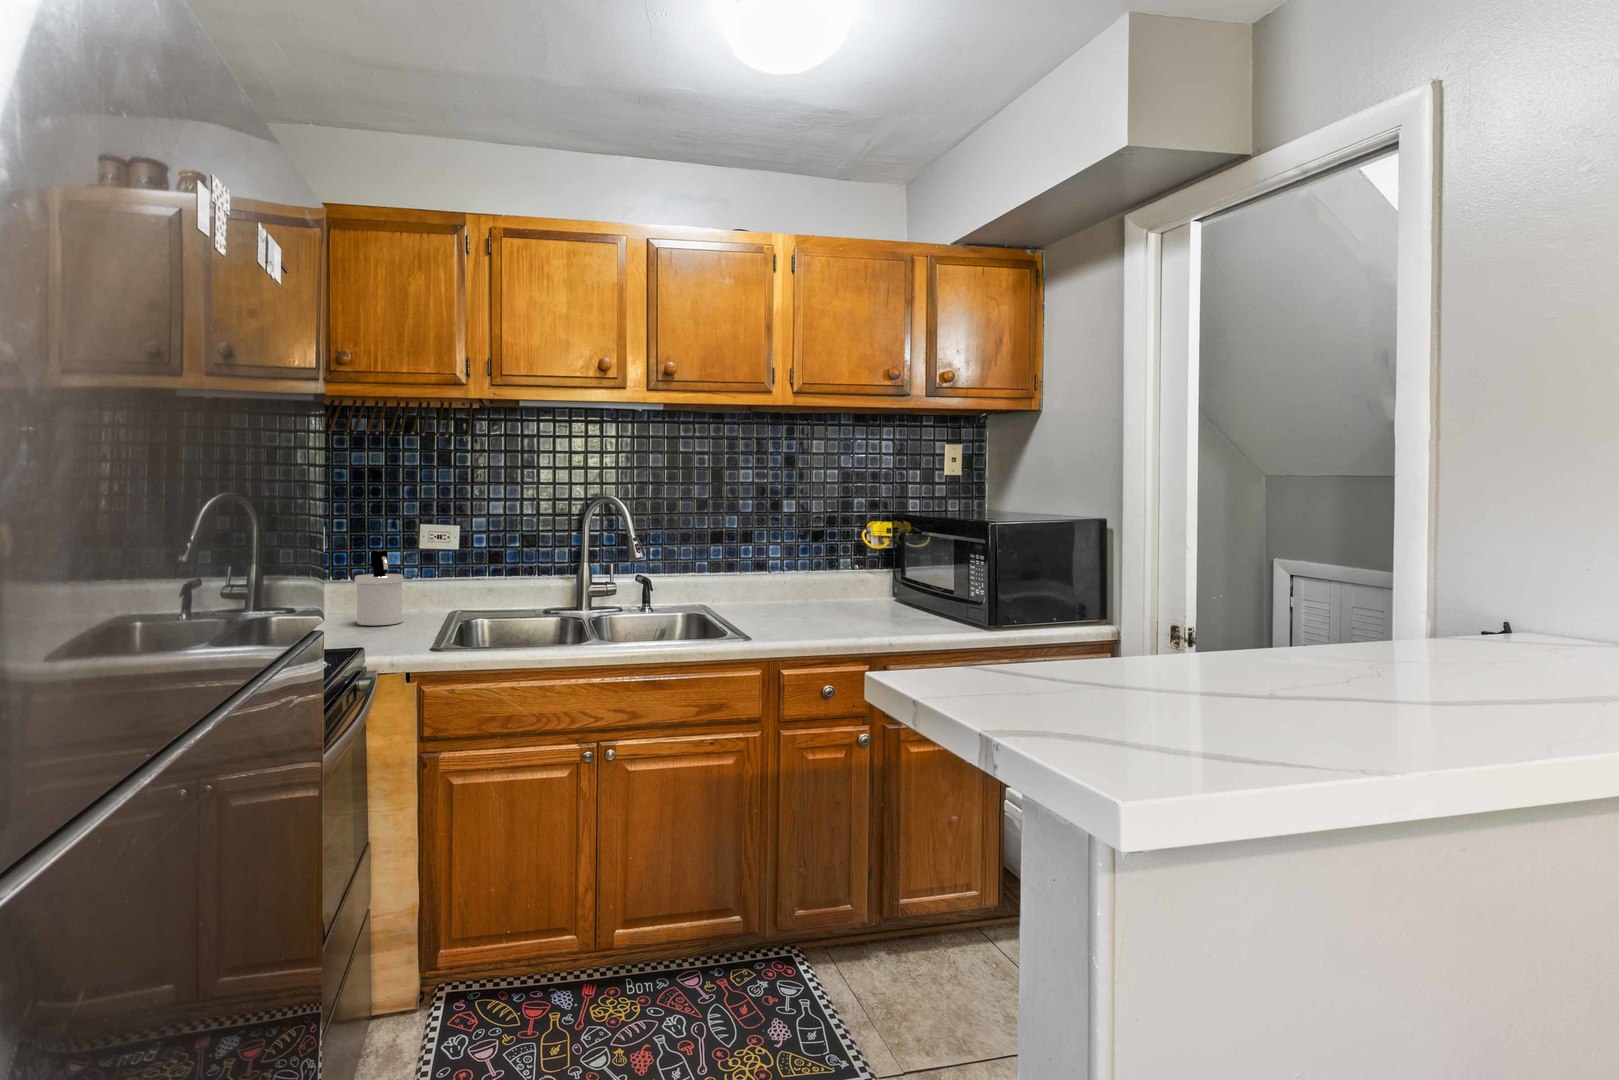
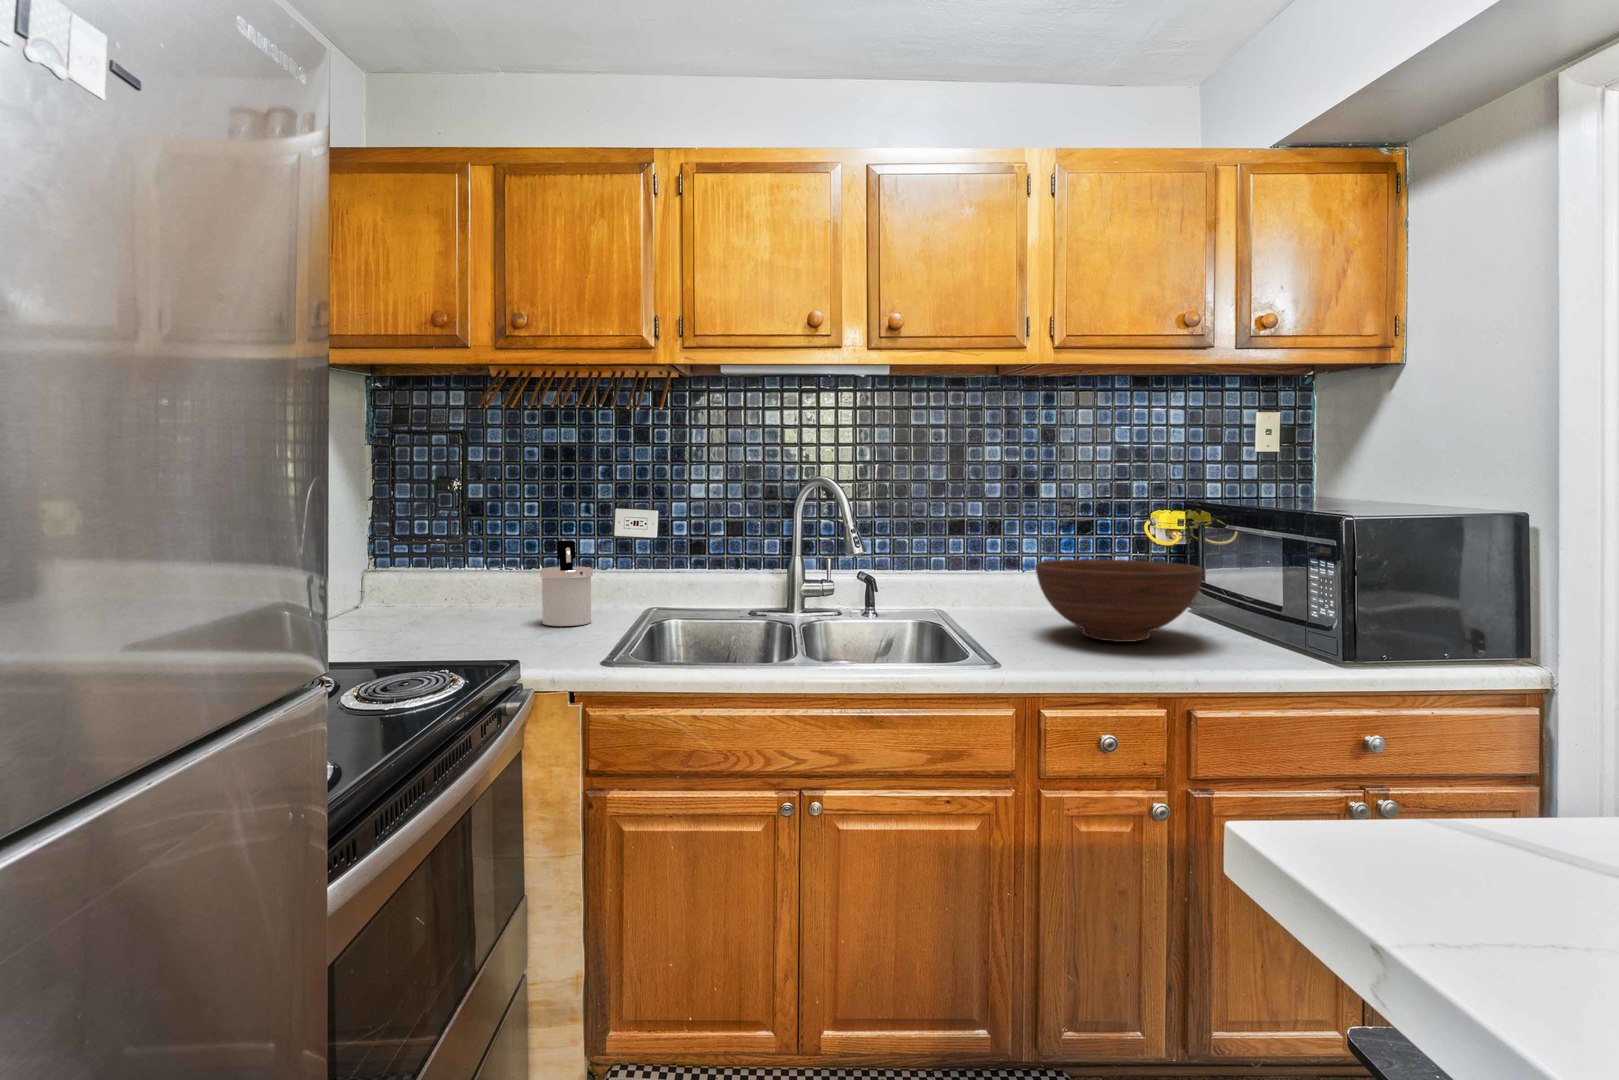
fruit bowl: none [779,560,899,621] -> present [1036,560,1203,642]

